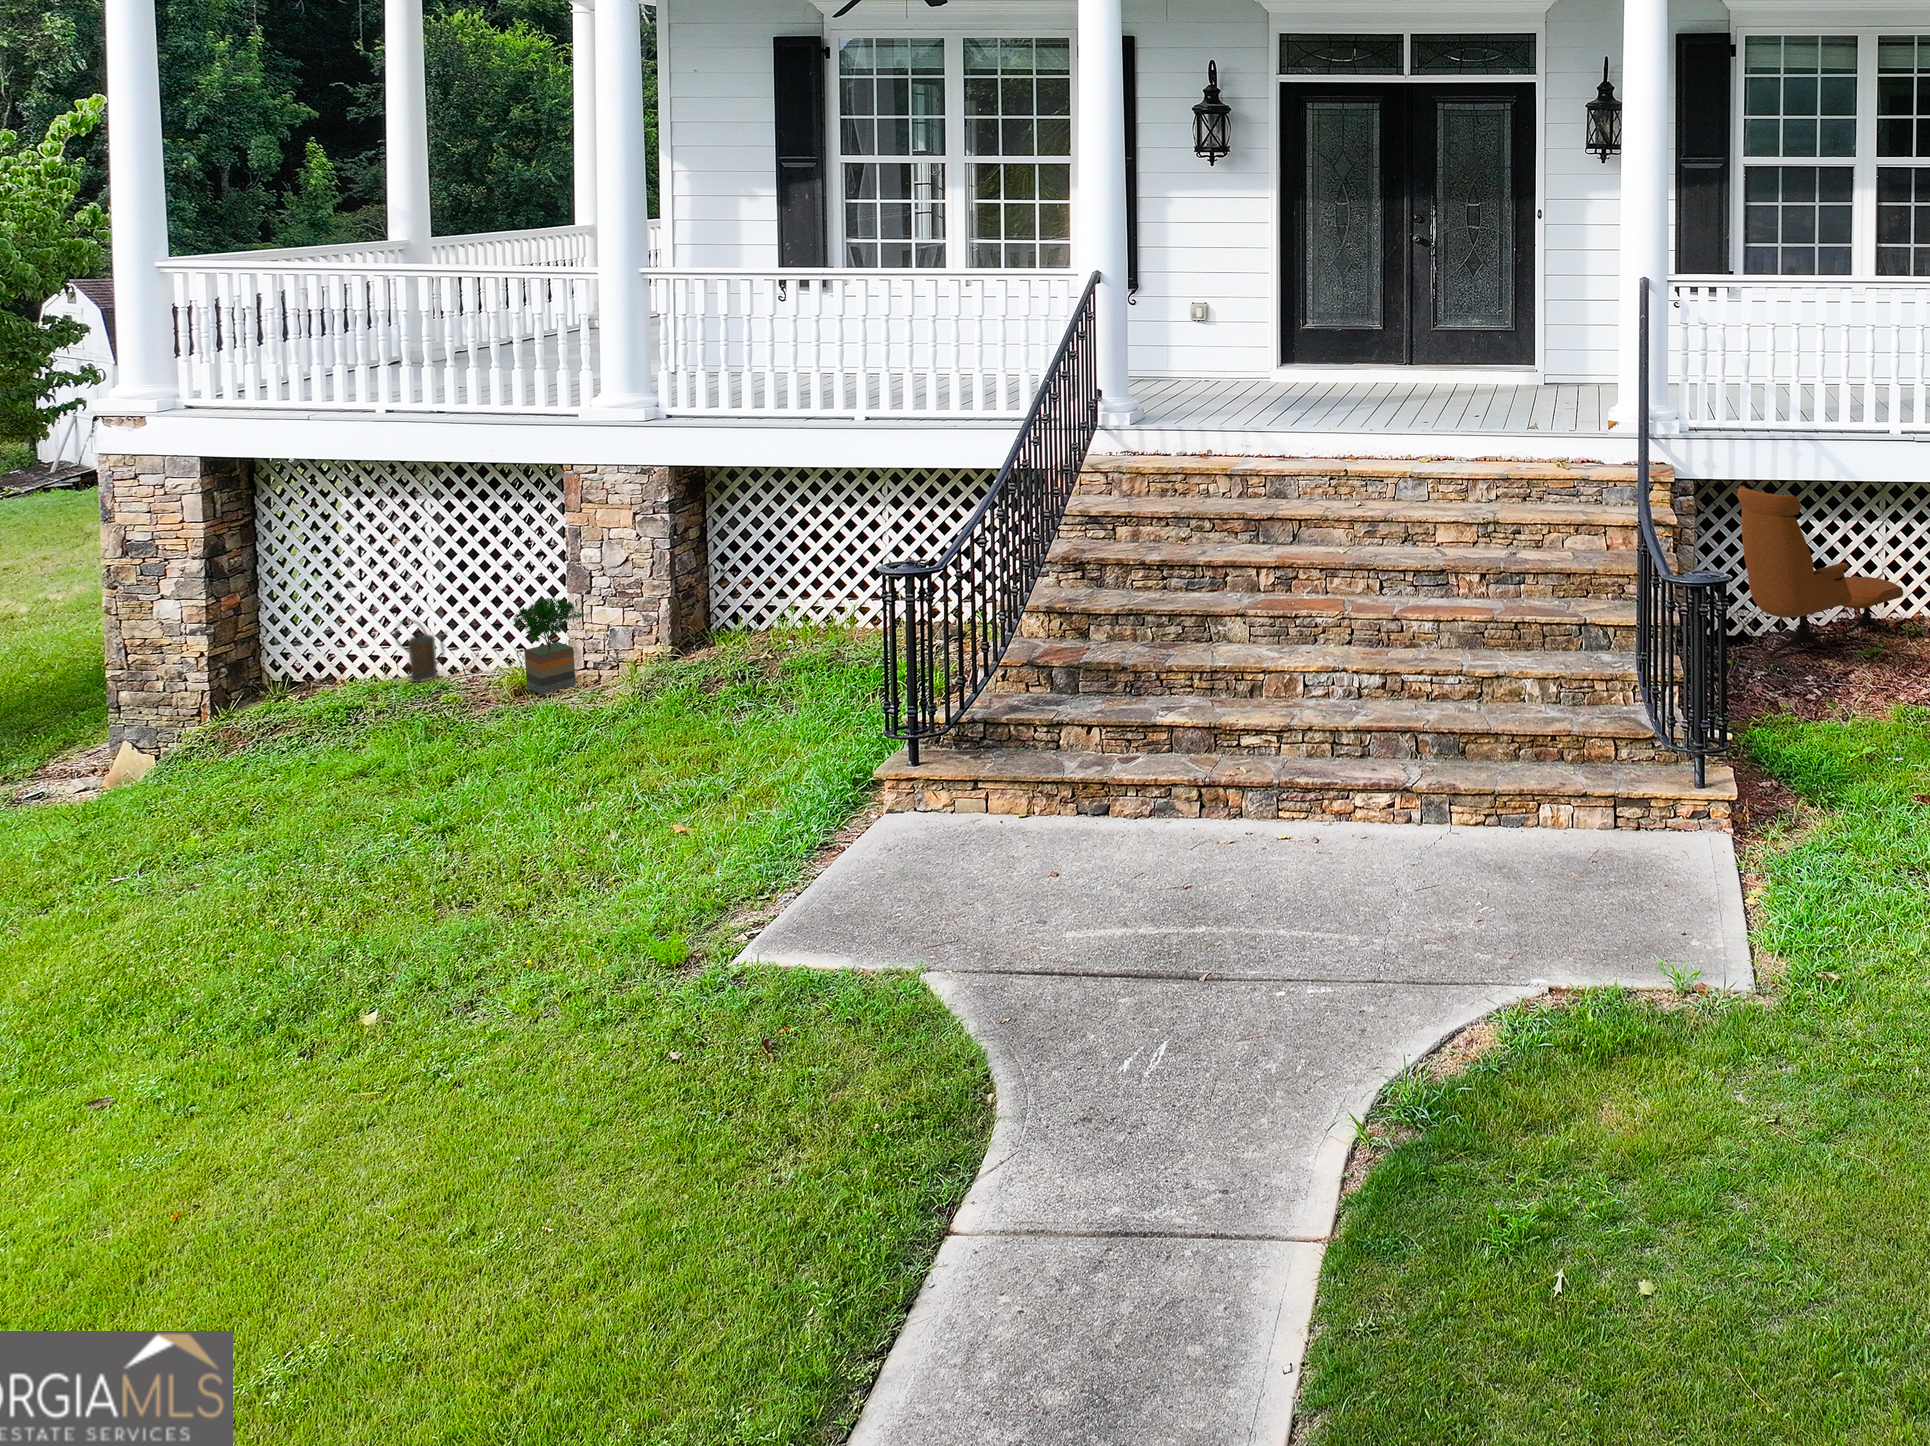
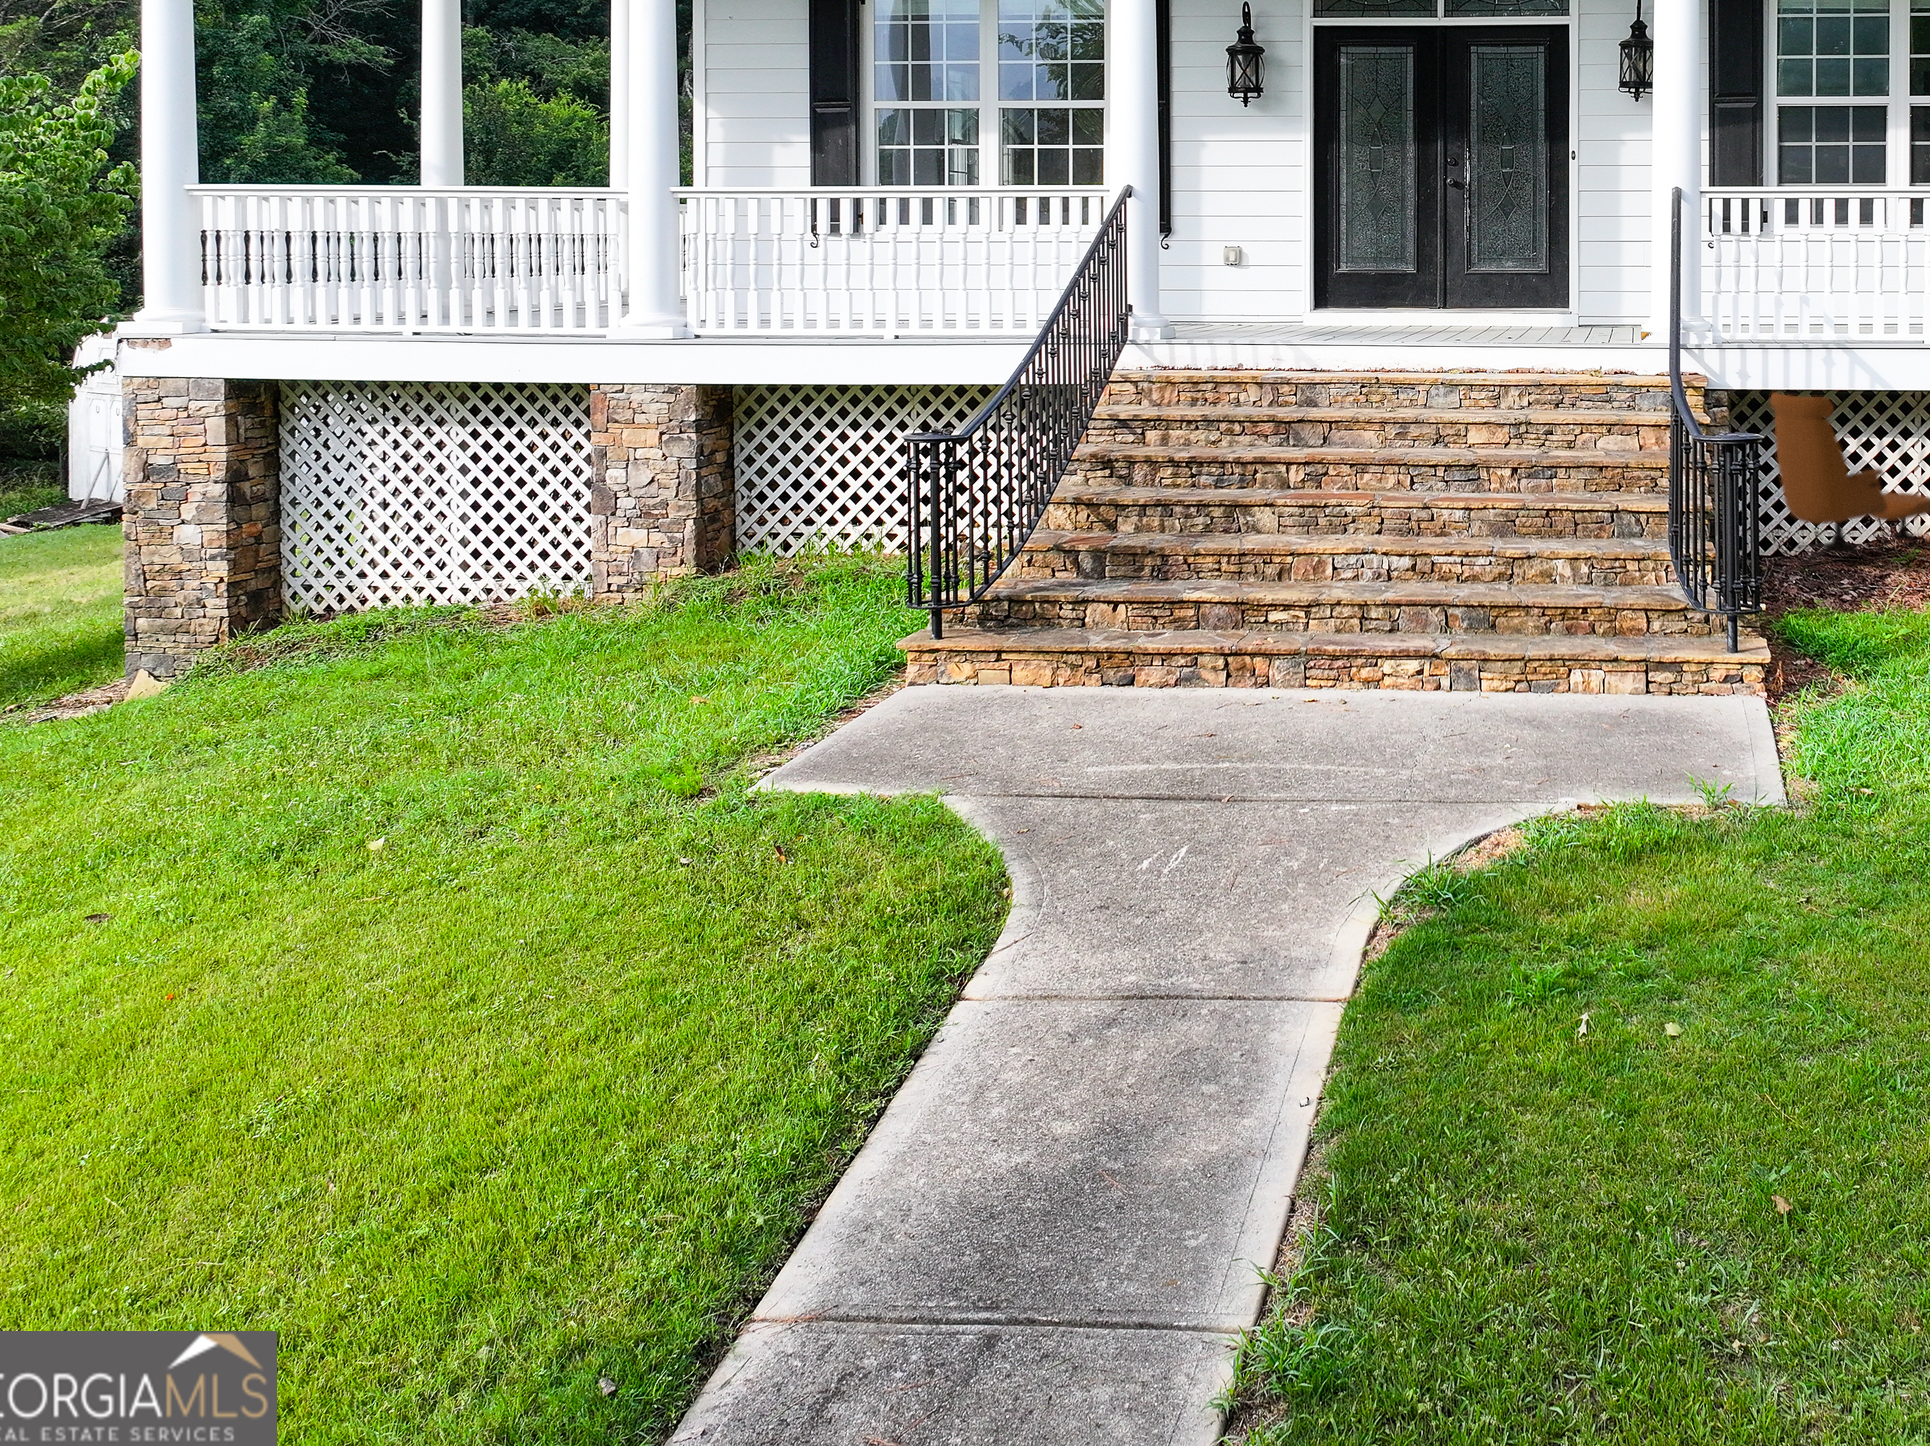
potted tree: present [513,598,585,694] -> none [535,518,611,615]
watering can: present [394,620,446,682] -> none [416,548,471,611]

